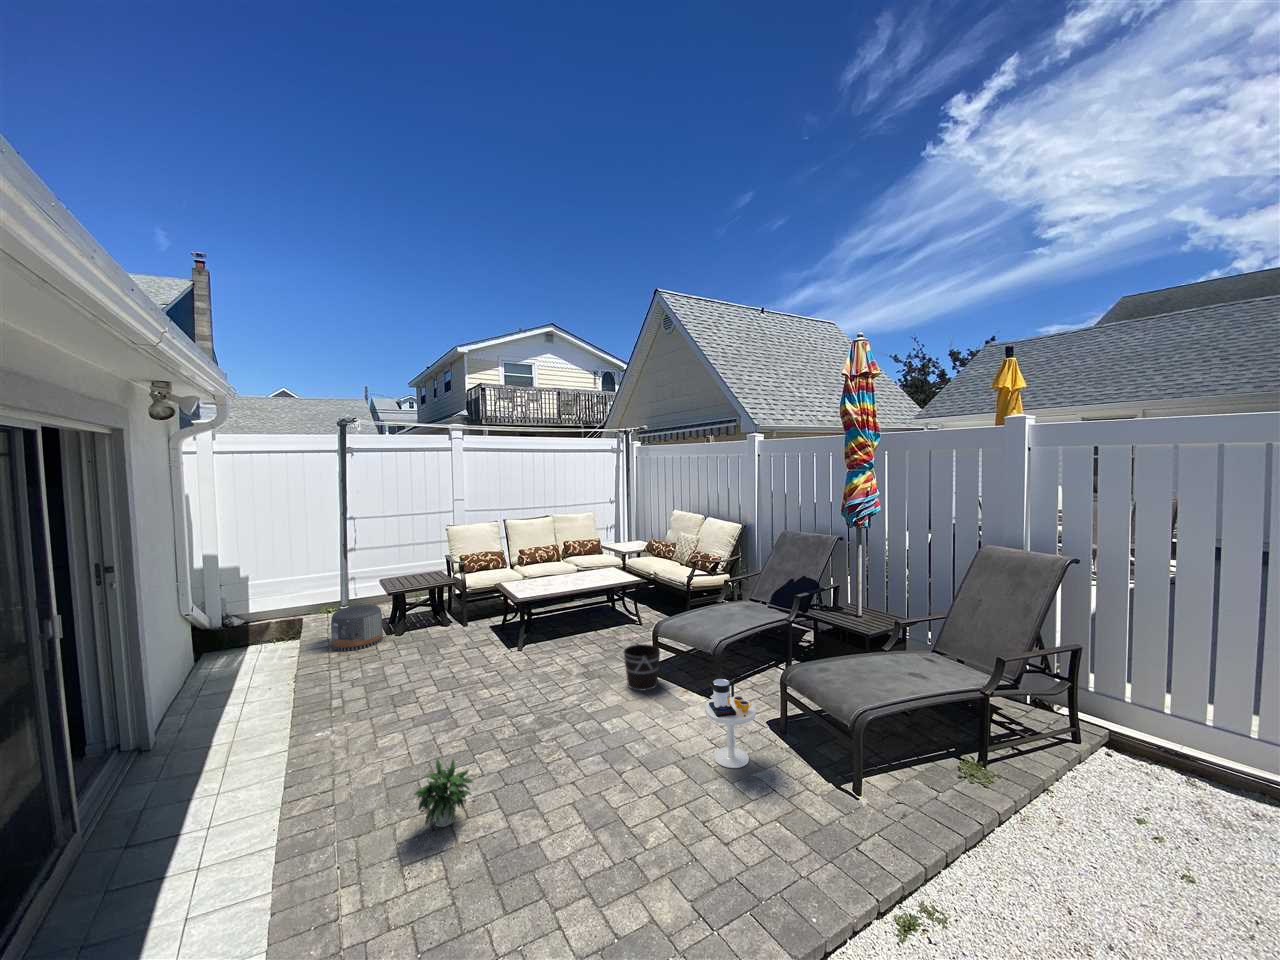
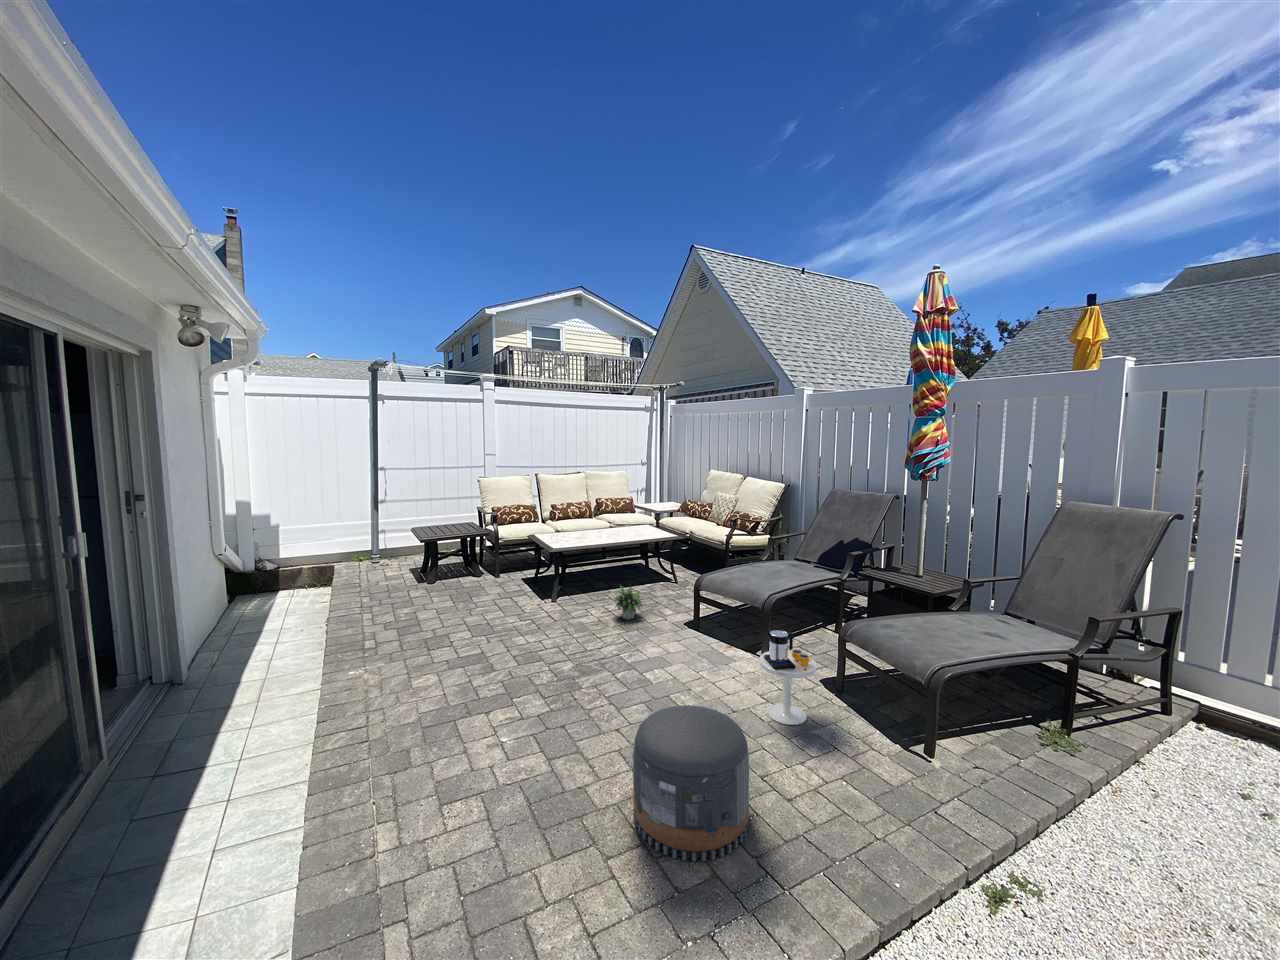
pouf: present [331,605,383,651] -> present [633,705,749,861]
bucket: present [623,644,660,691] -> none [663,597,703,646]
potted plant: present [415,759,476,827] -> present [614,586,642,619]

